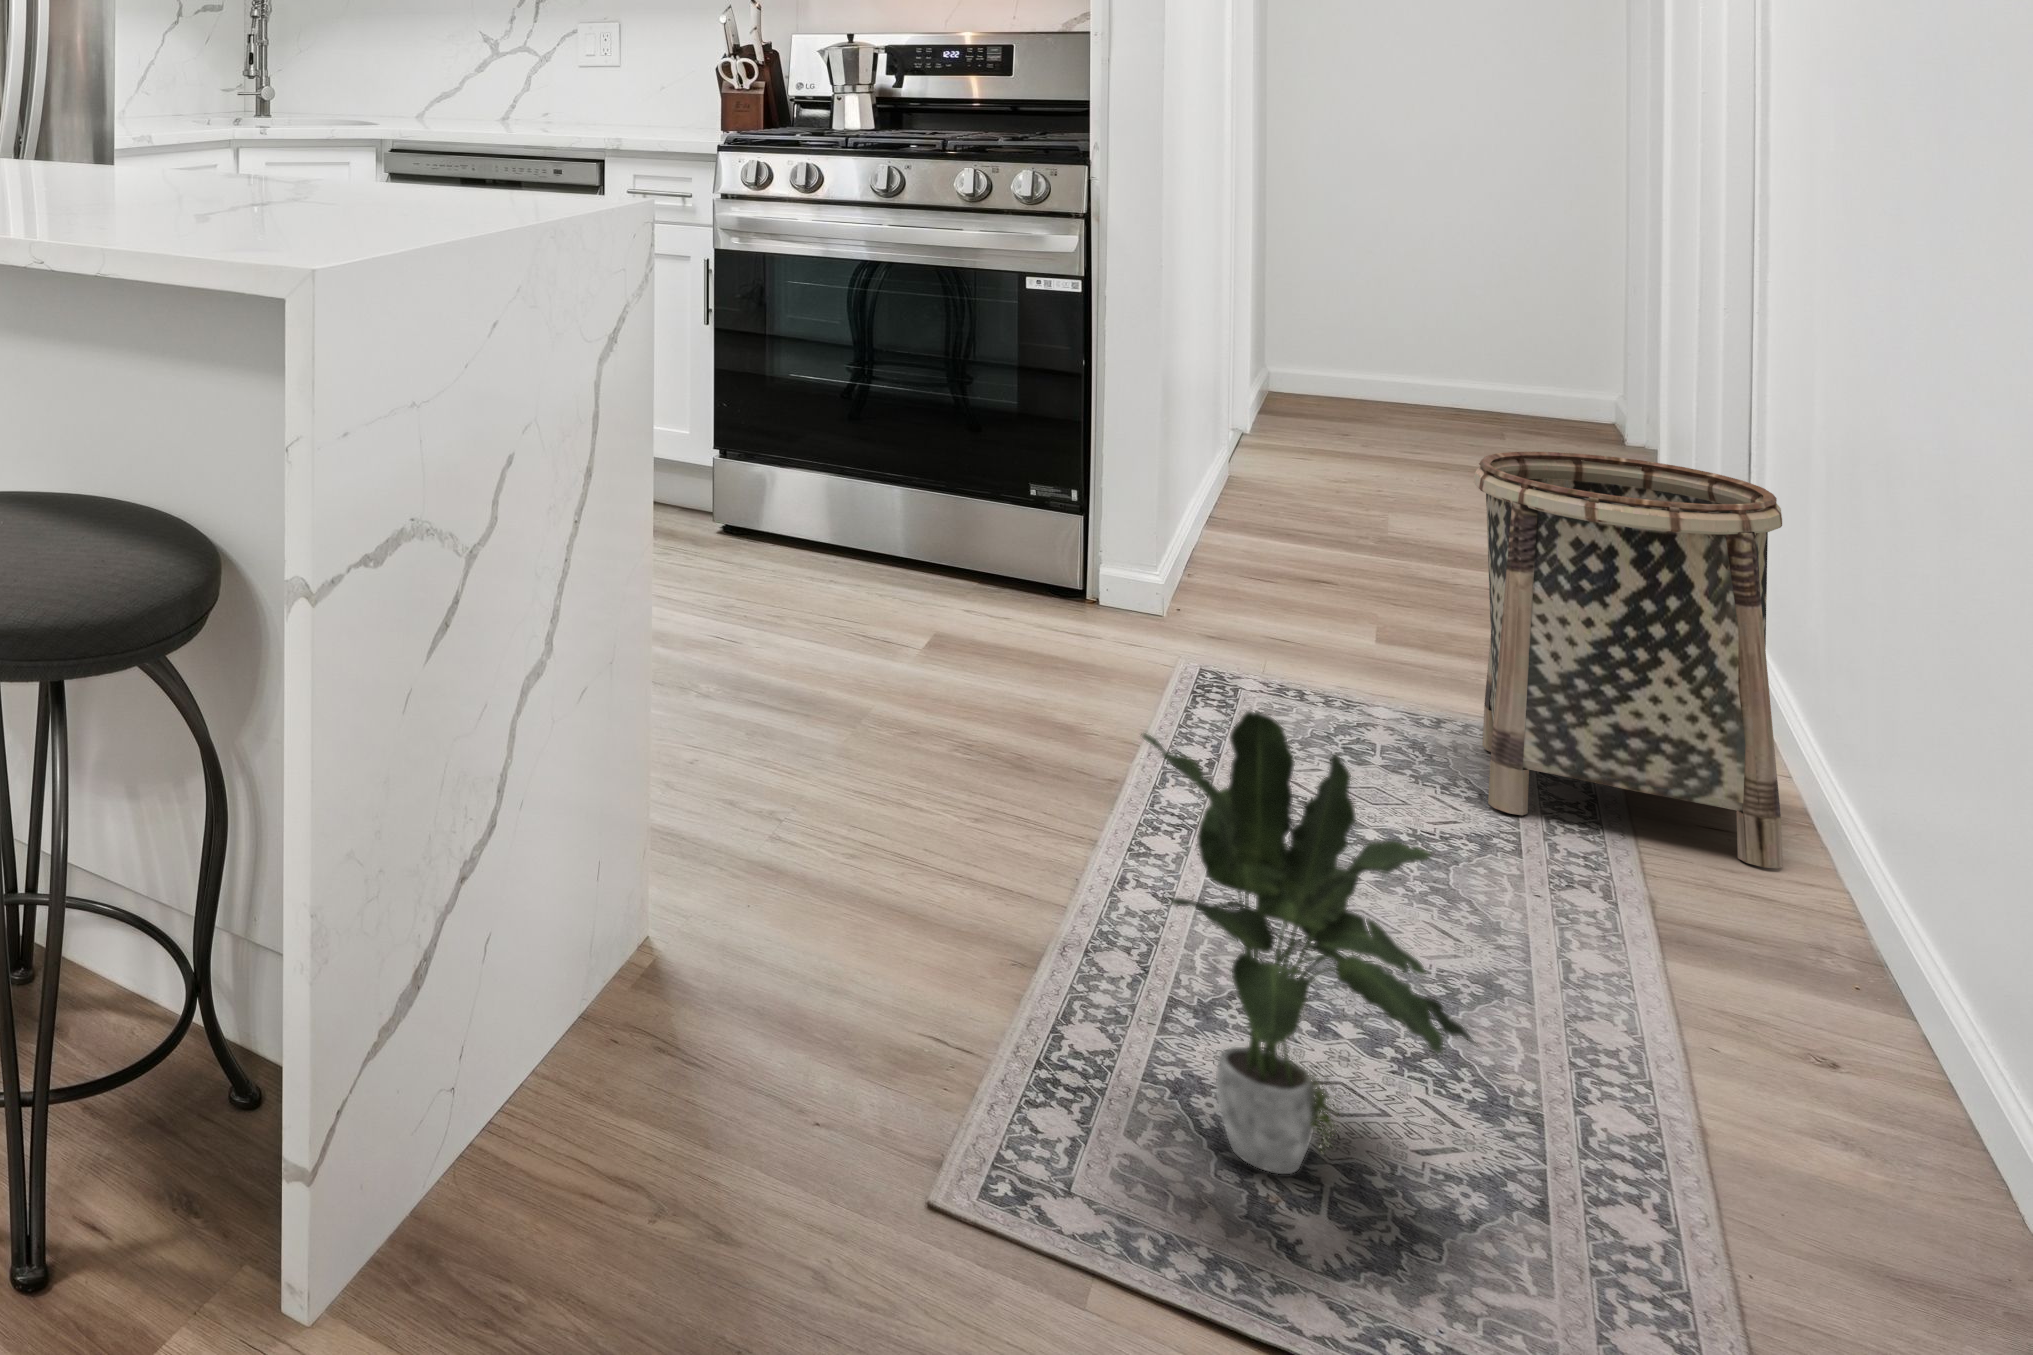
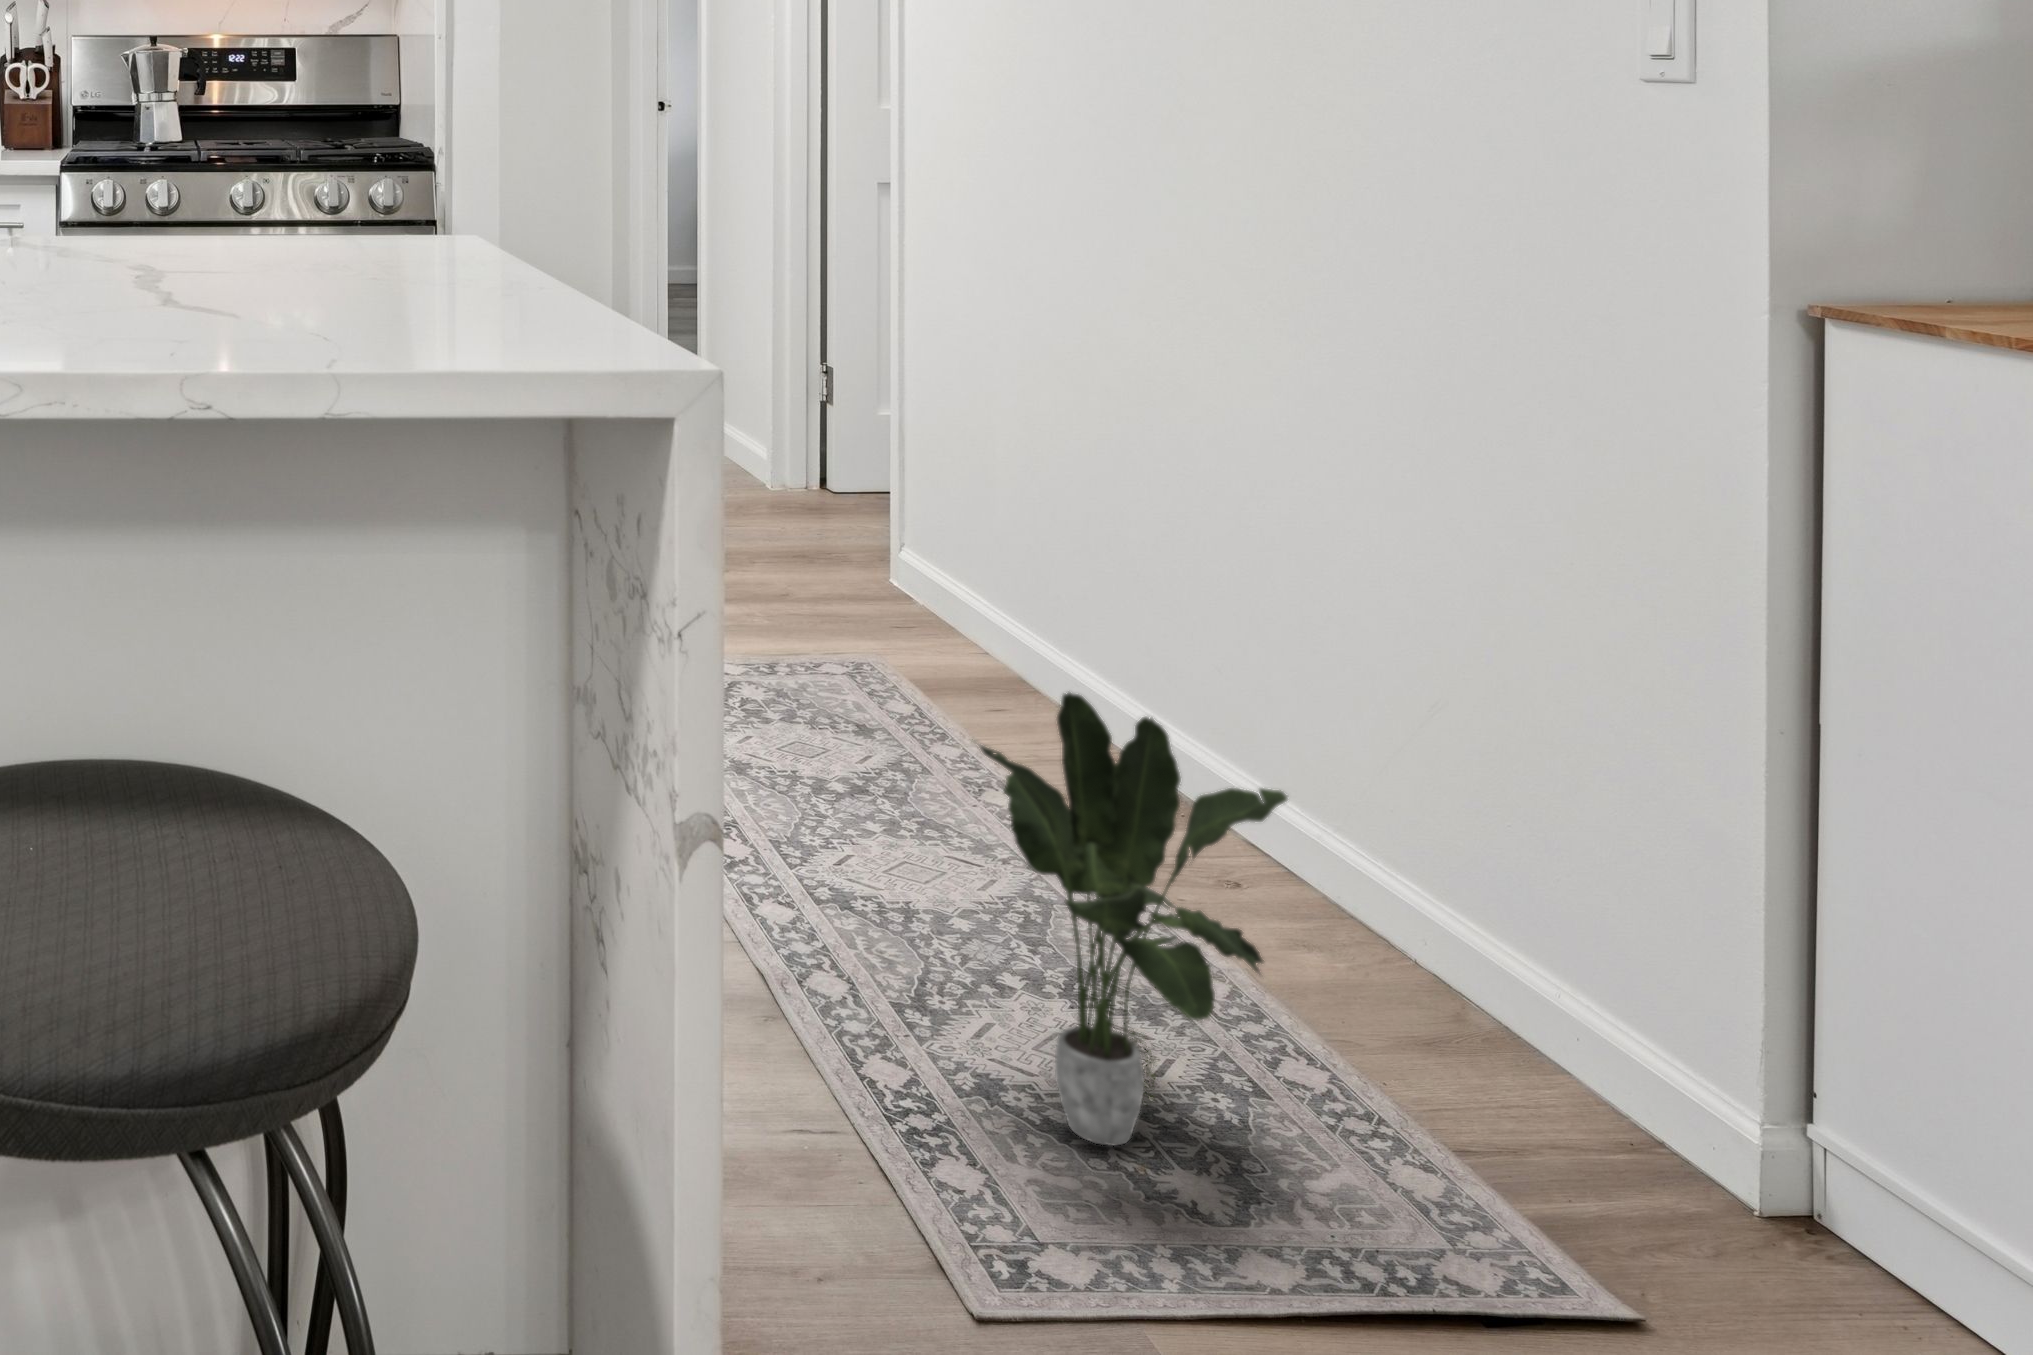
basket: present [1474,452,1783,868] -> none [817,403,1061,736]

